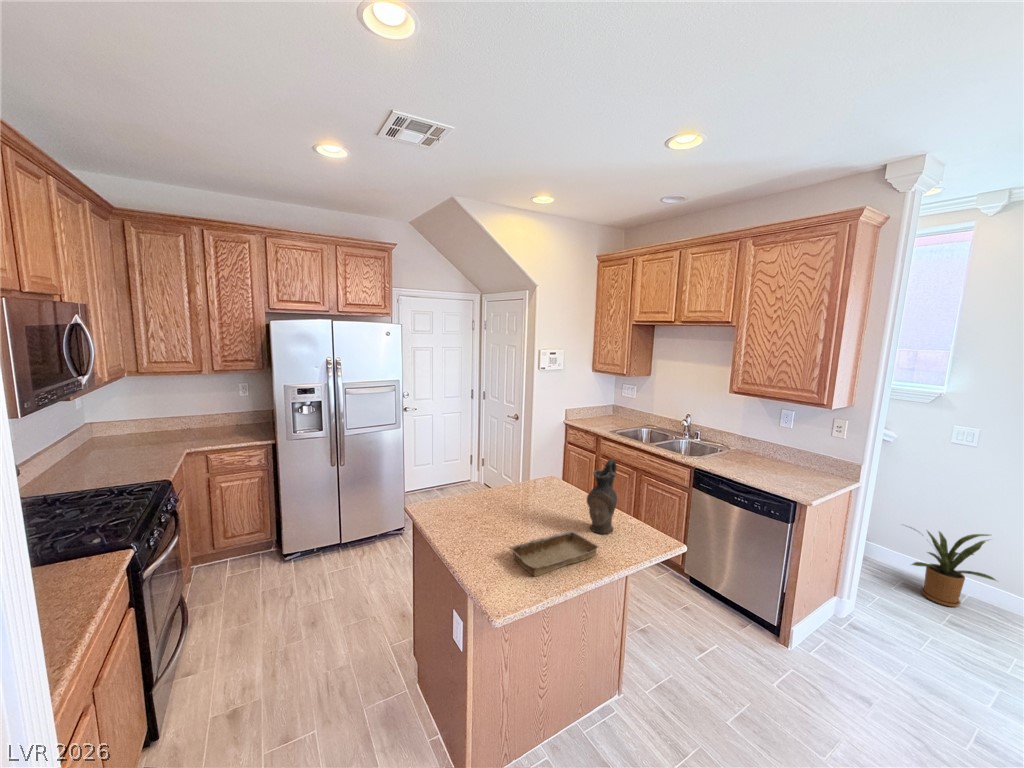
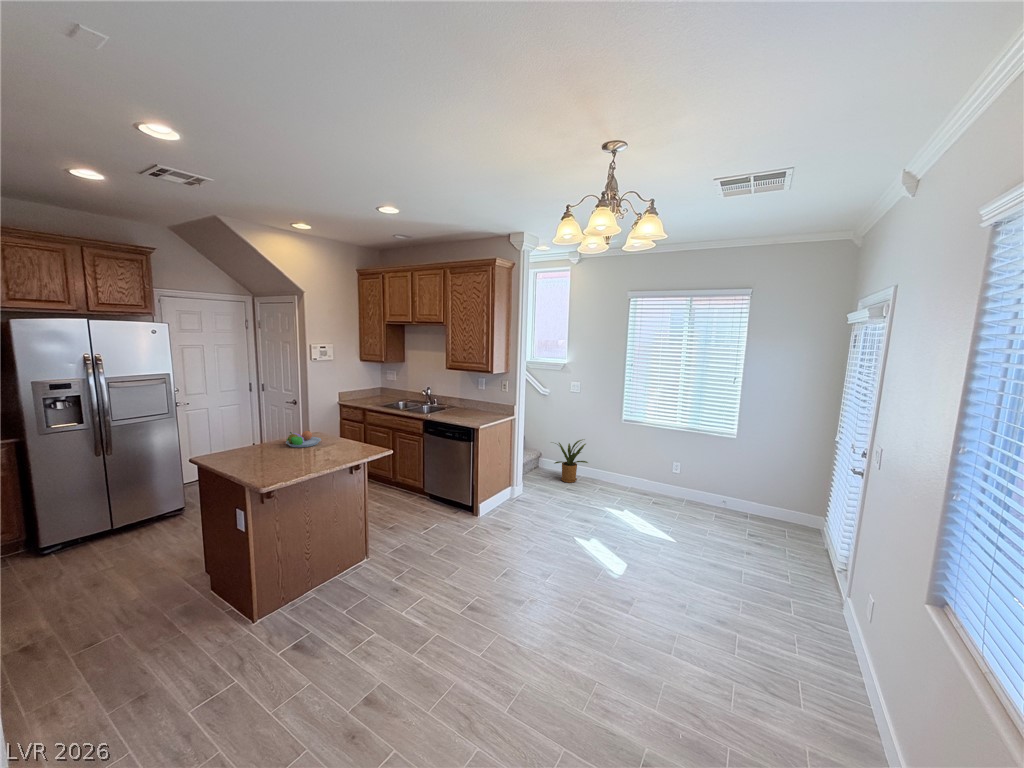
ceramic pitcher: present [587,459,617,534] -> none [331,407,351,452]
fruit bowl: none [517,480,564,510] -> present [286,431,321,447]
tray: present [509,530,599,577] -> none [275,450,336,470]

